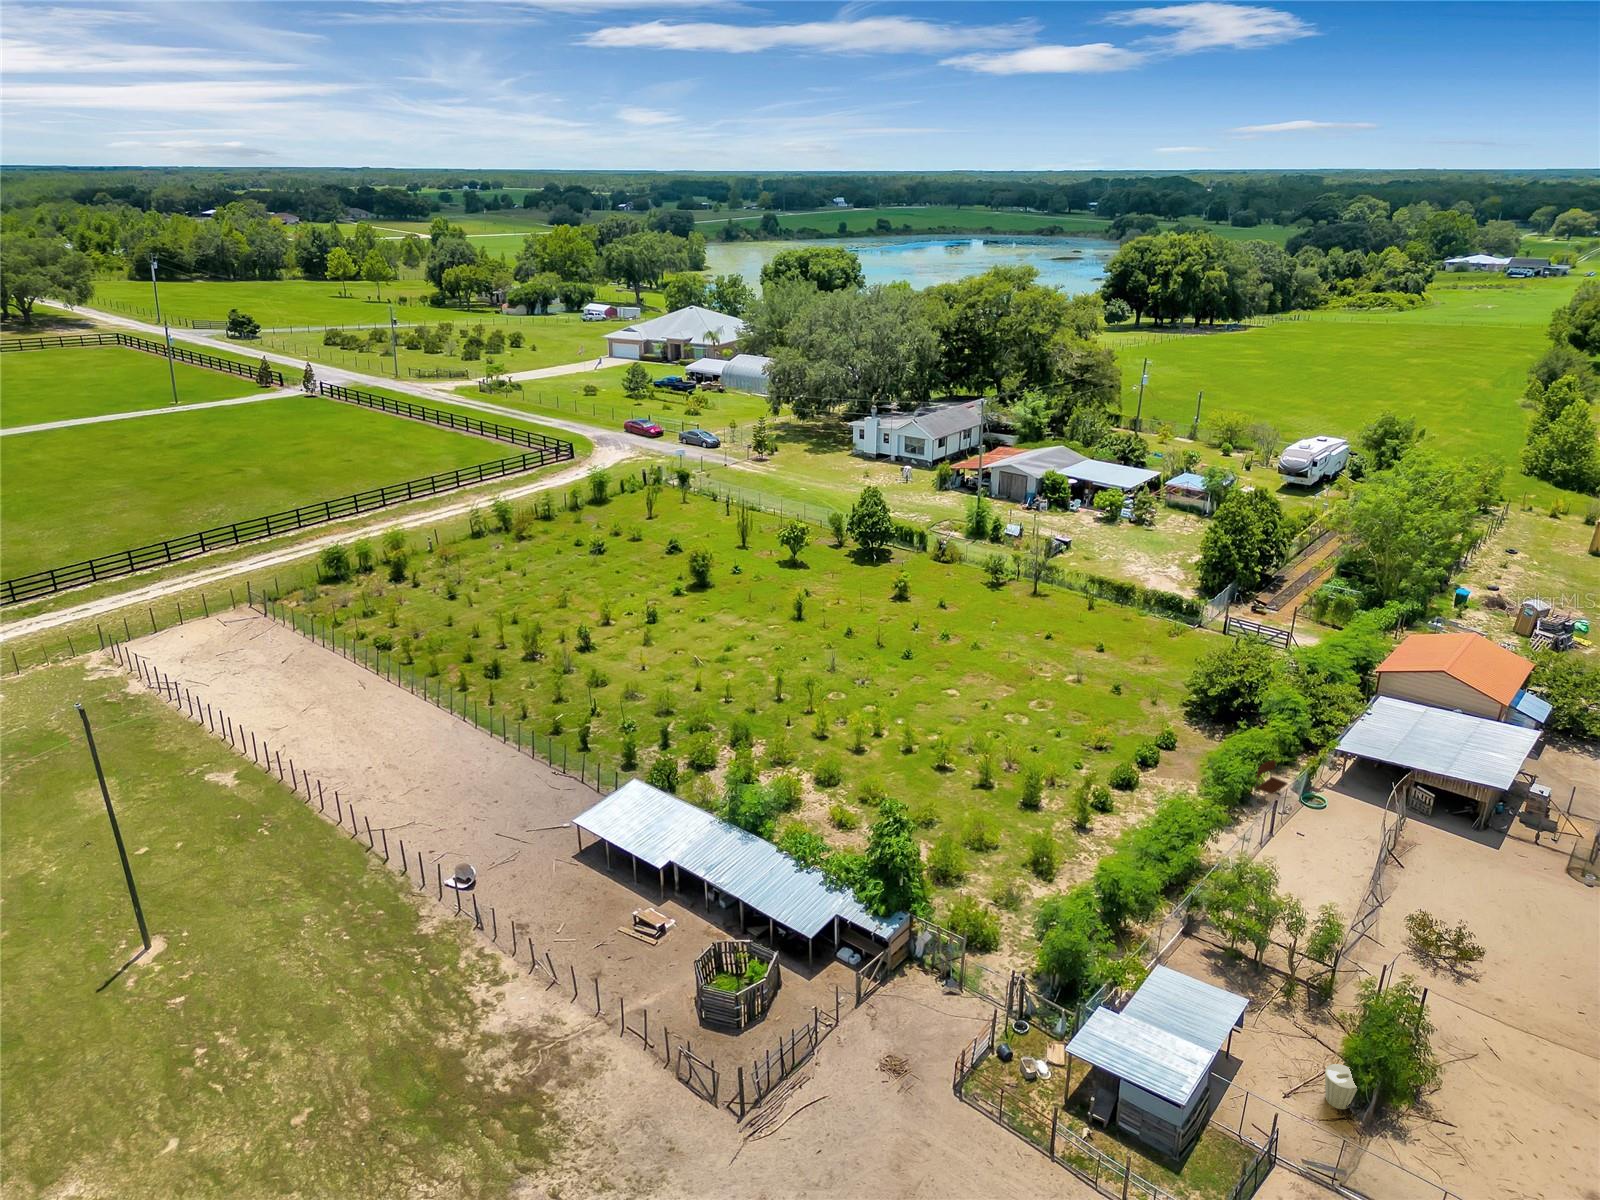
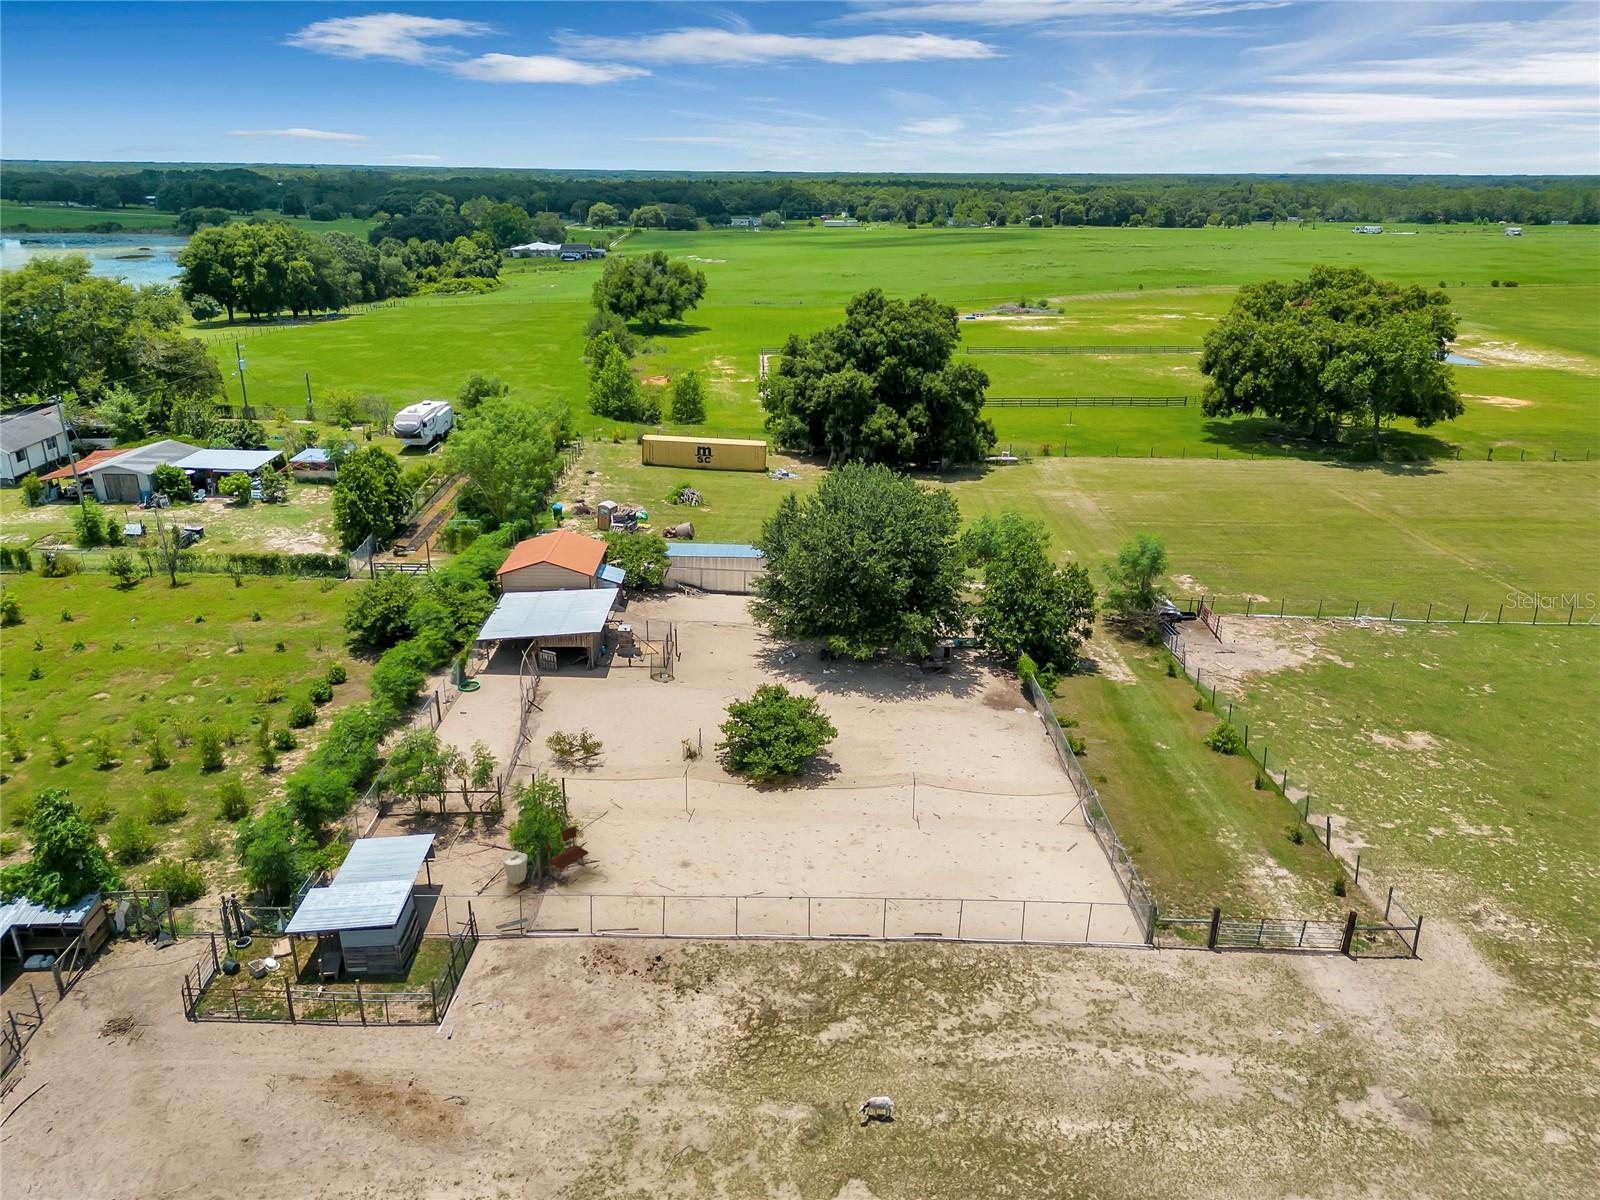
bench: present [1254,760,1287,804] -> present [547,826,588,880]

